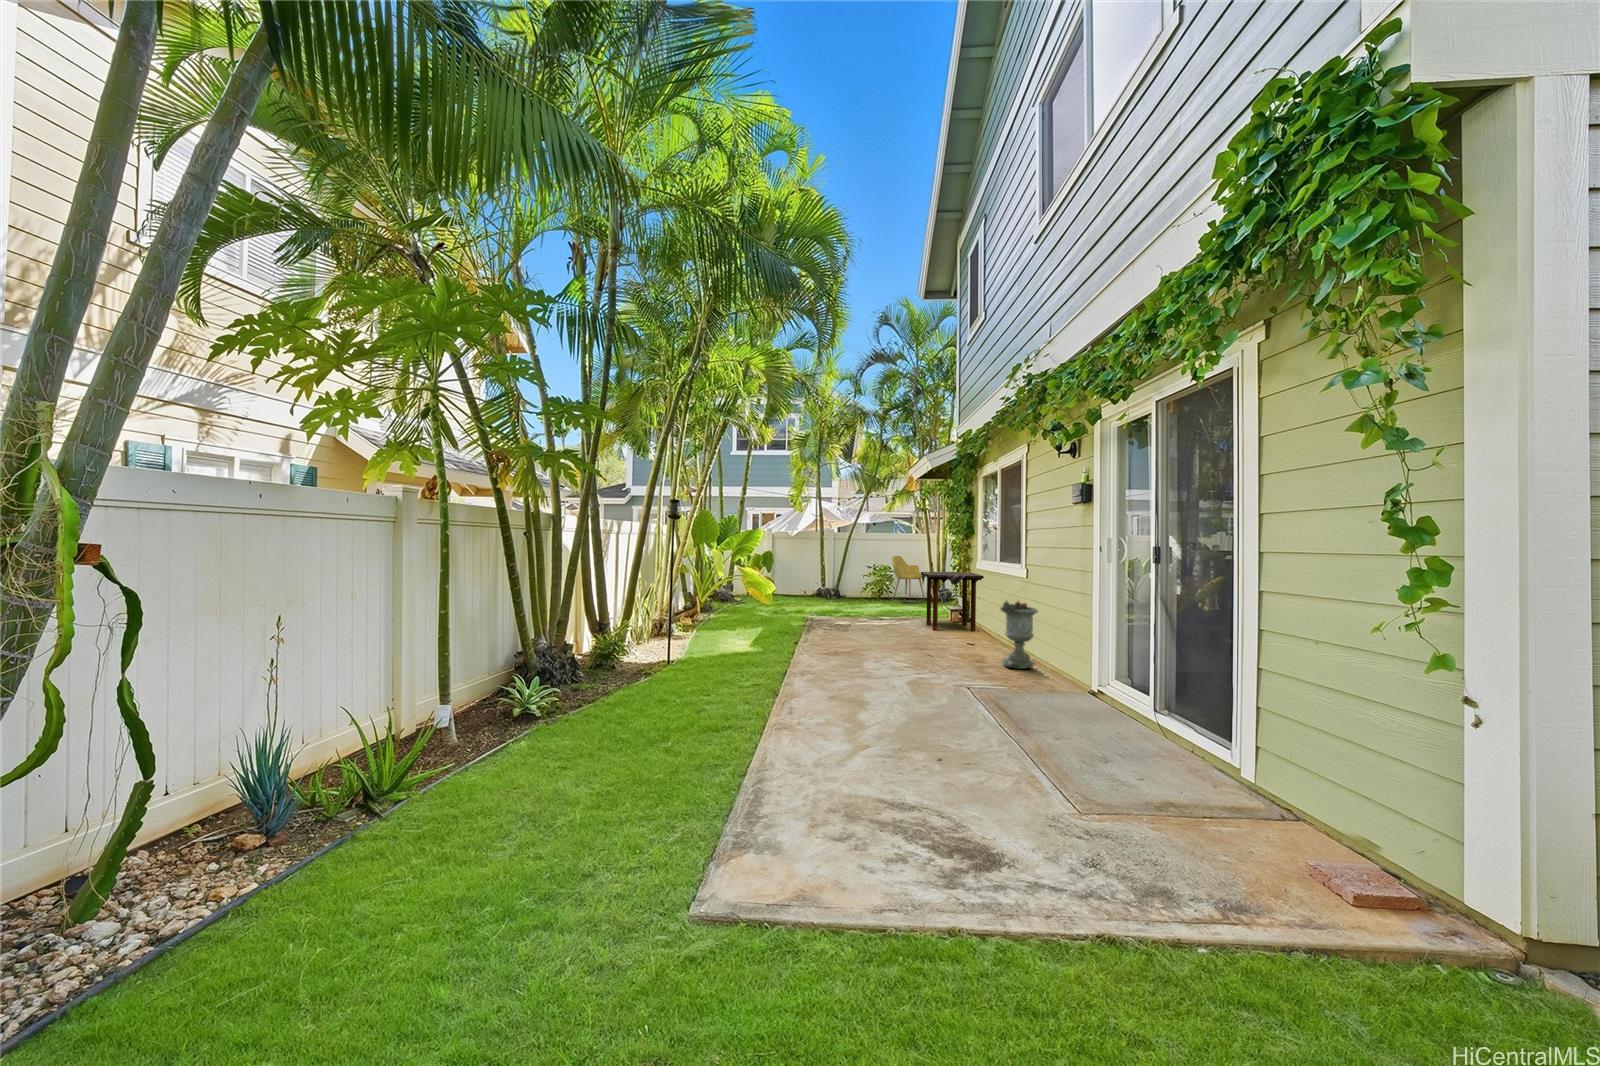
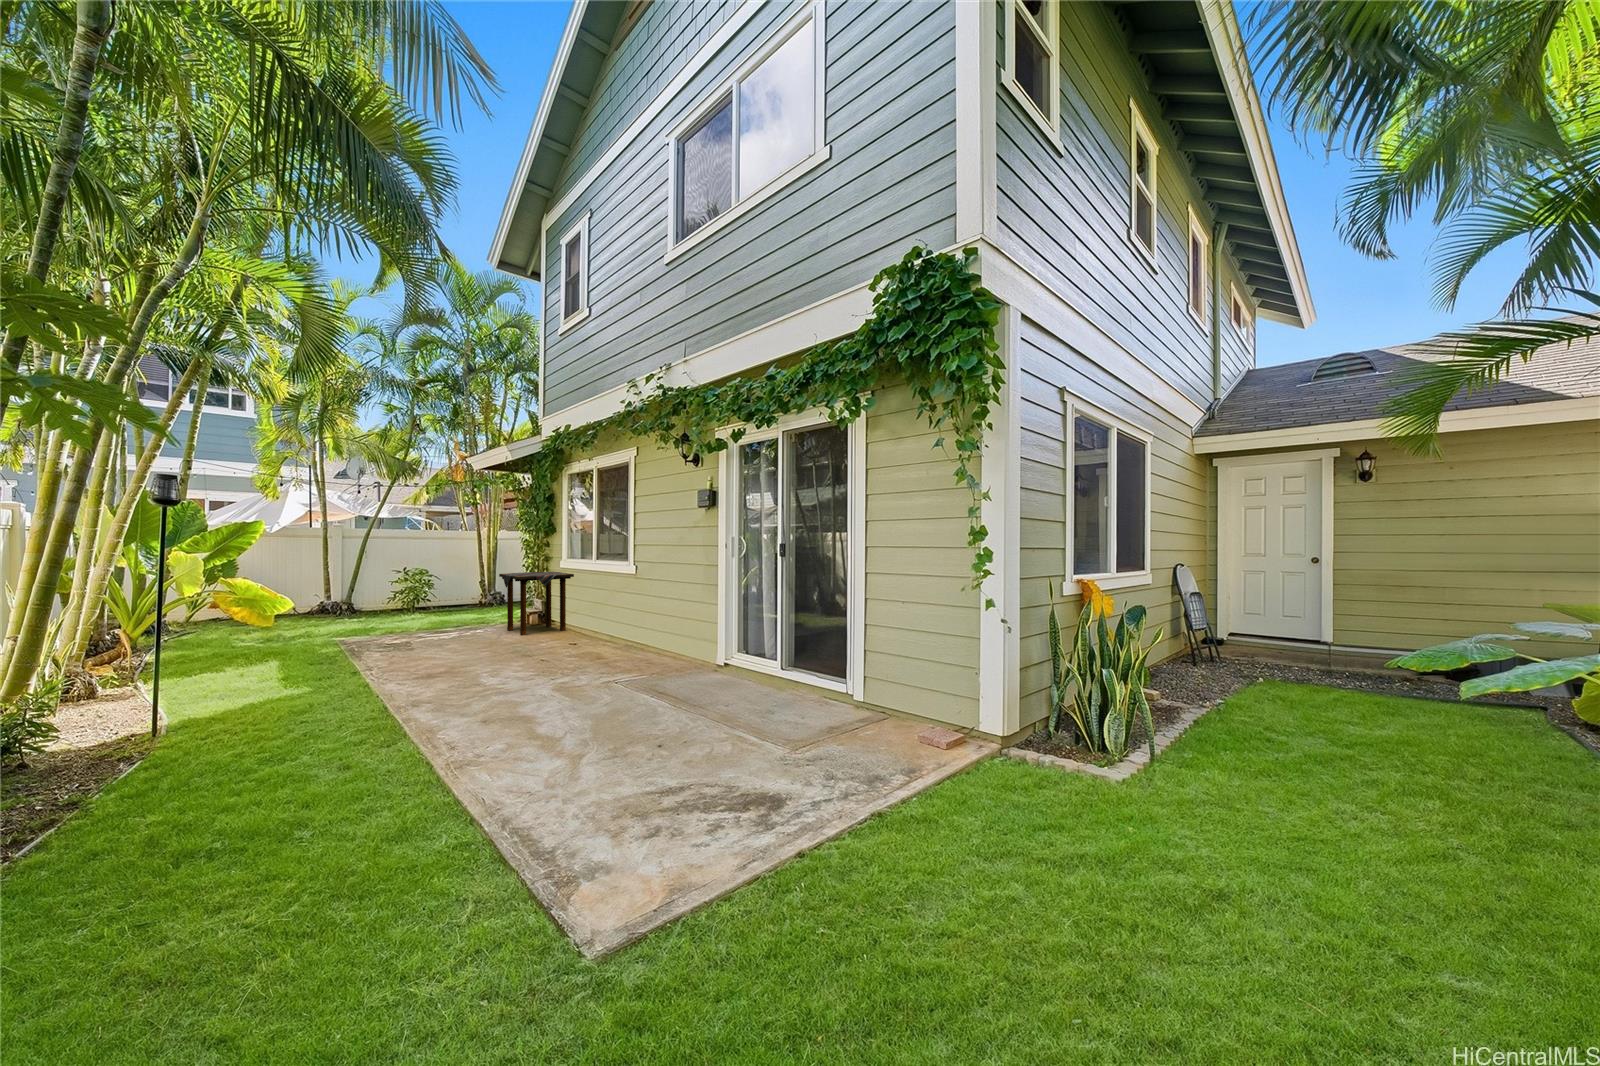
chair: present [892,556,924,598] -> none [429,557,471,604]
planter: present [1000,601,1038,669] -> none [622,594,656,659]

